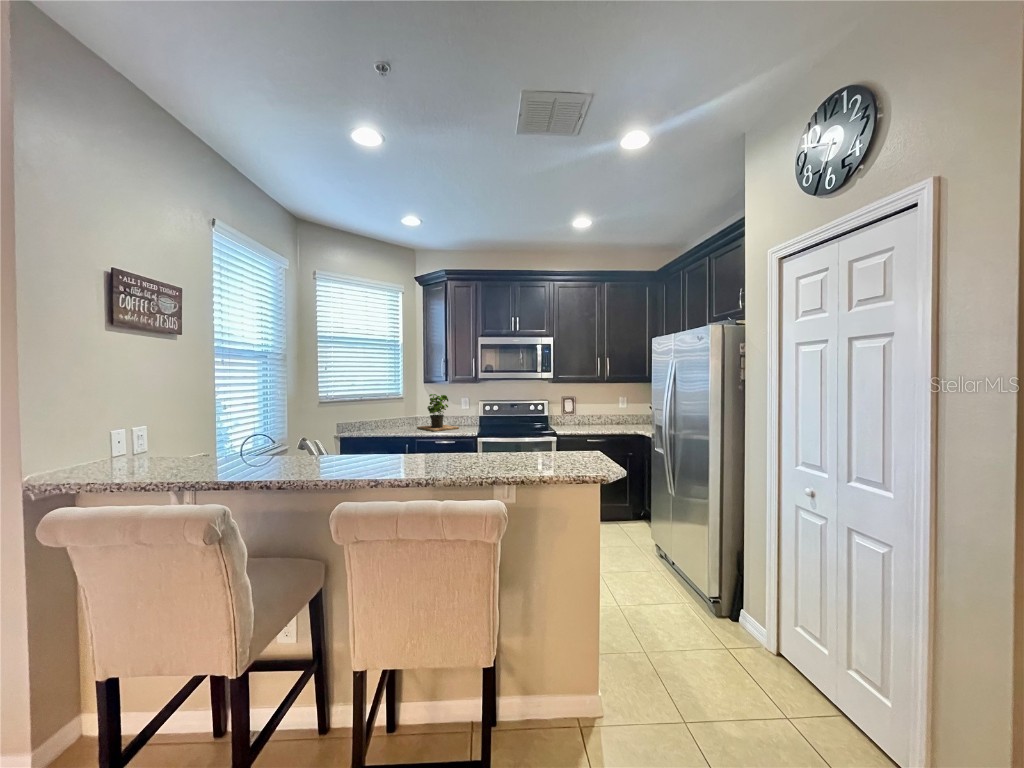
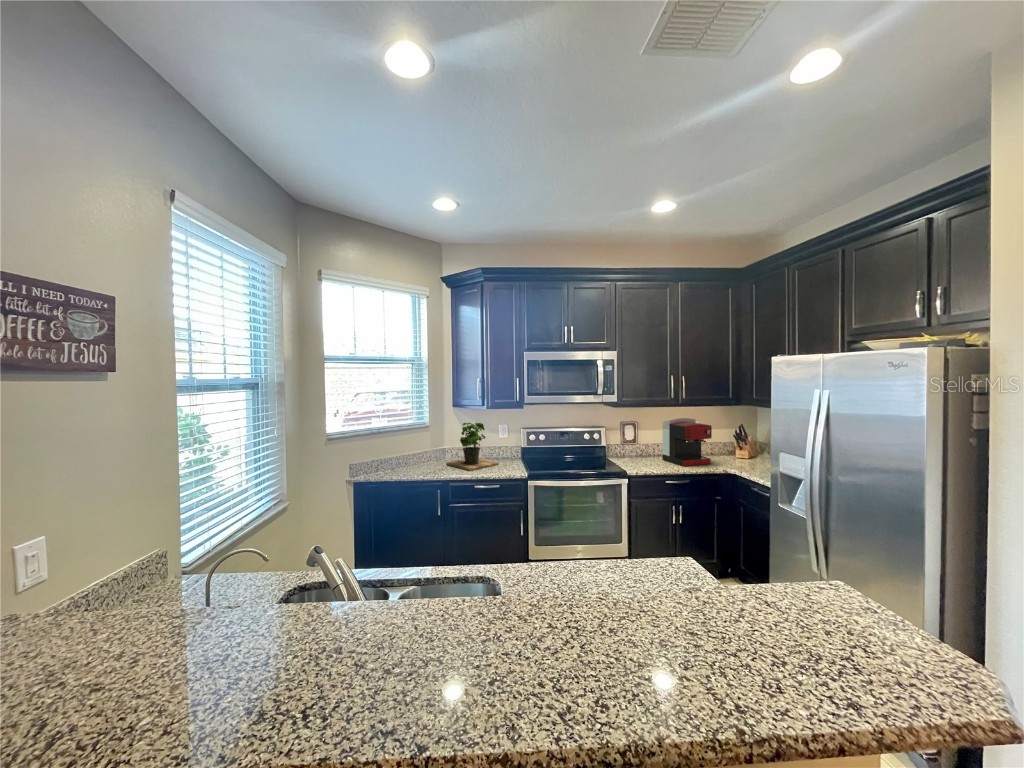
coffee maker: none [593,392,629,430] -> present [663,418,712,466]

